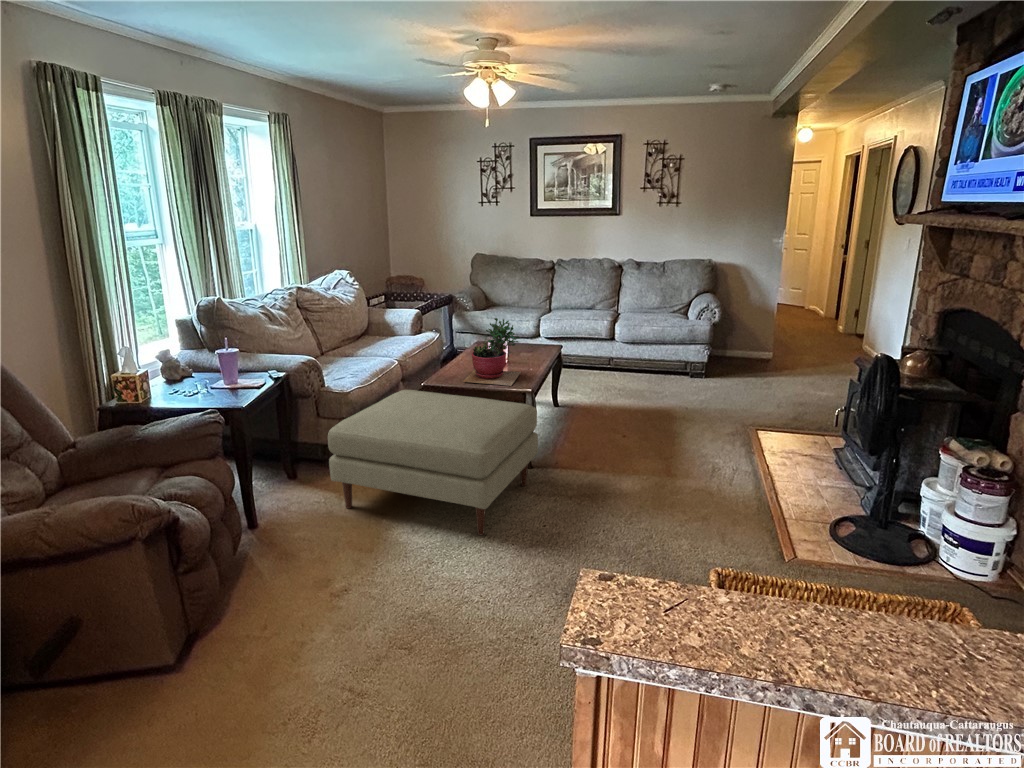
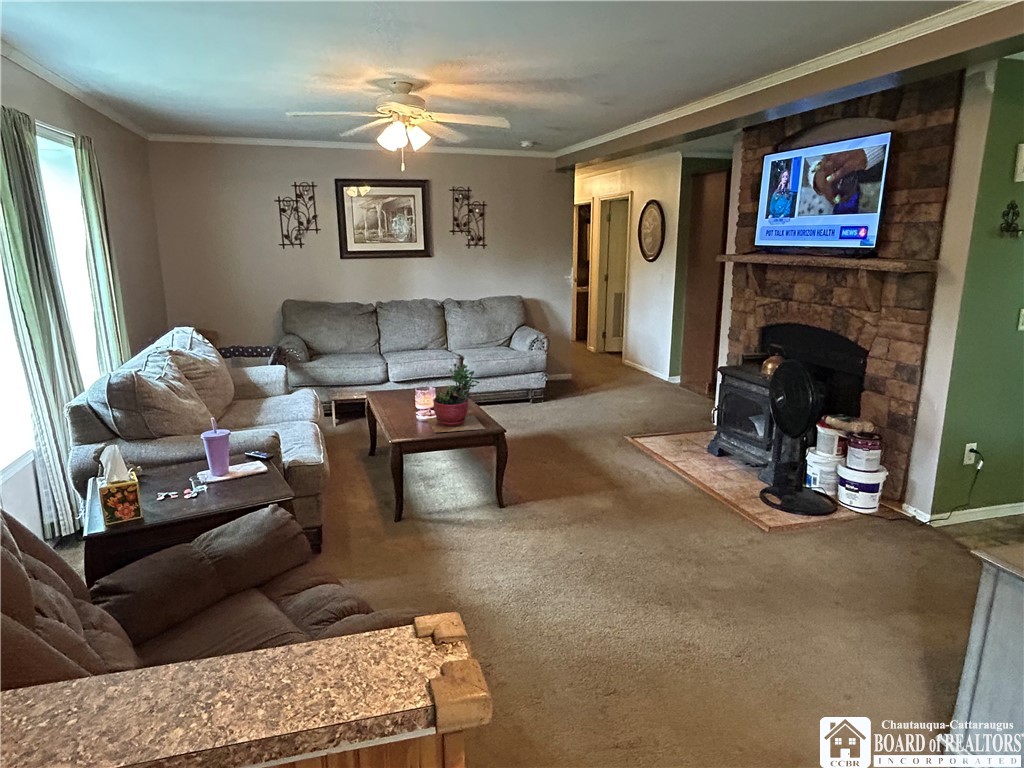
ottoman: present [328,390,538,535] -> none [378,443,567,588]

